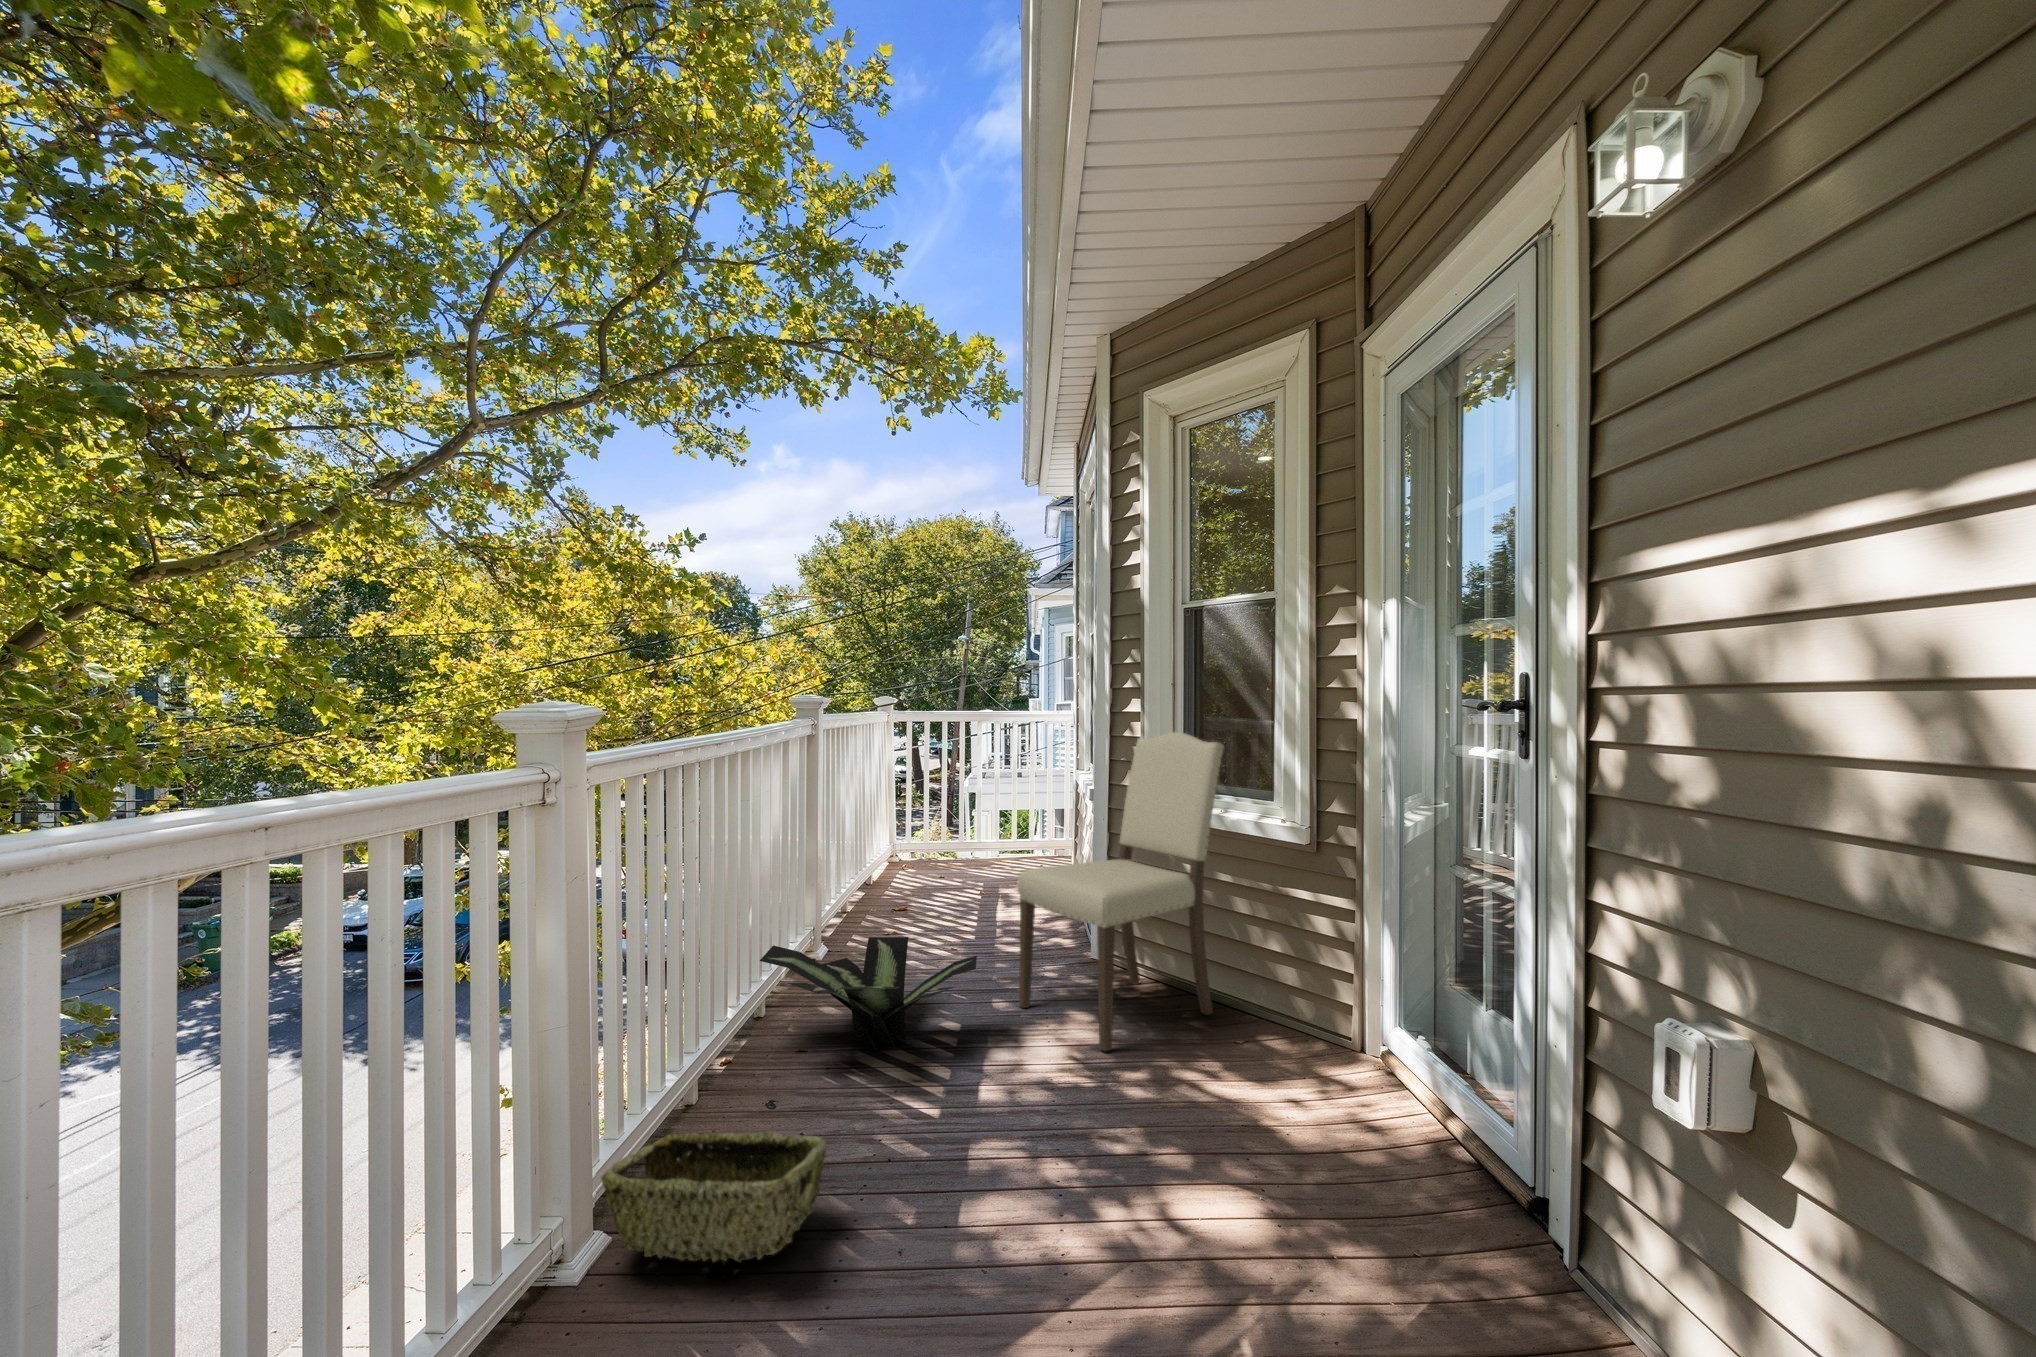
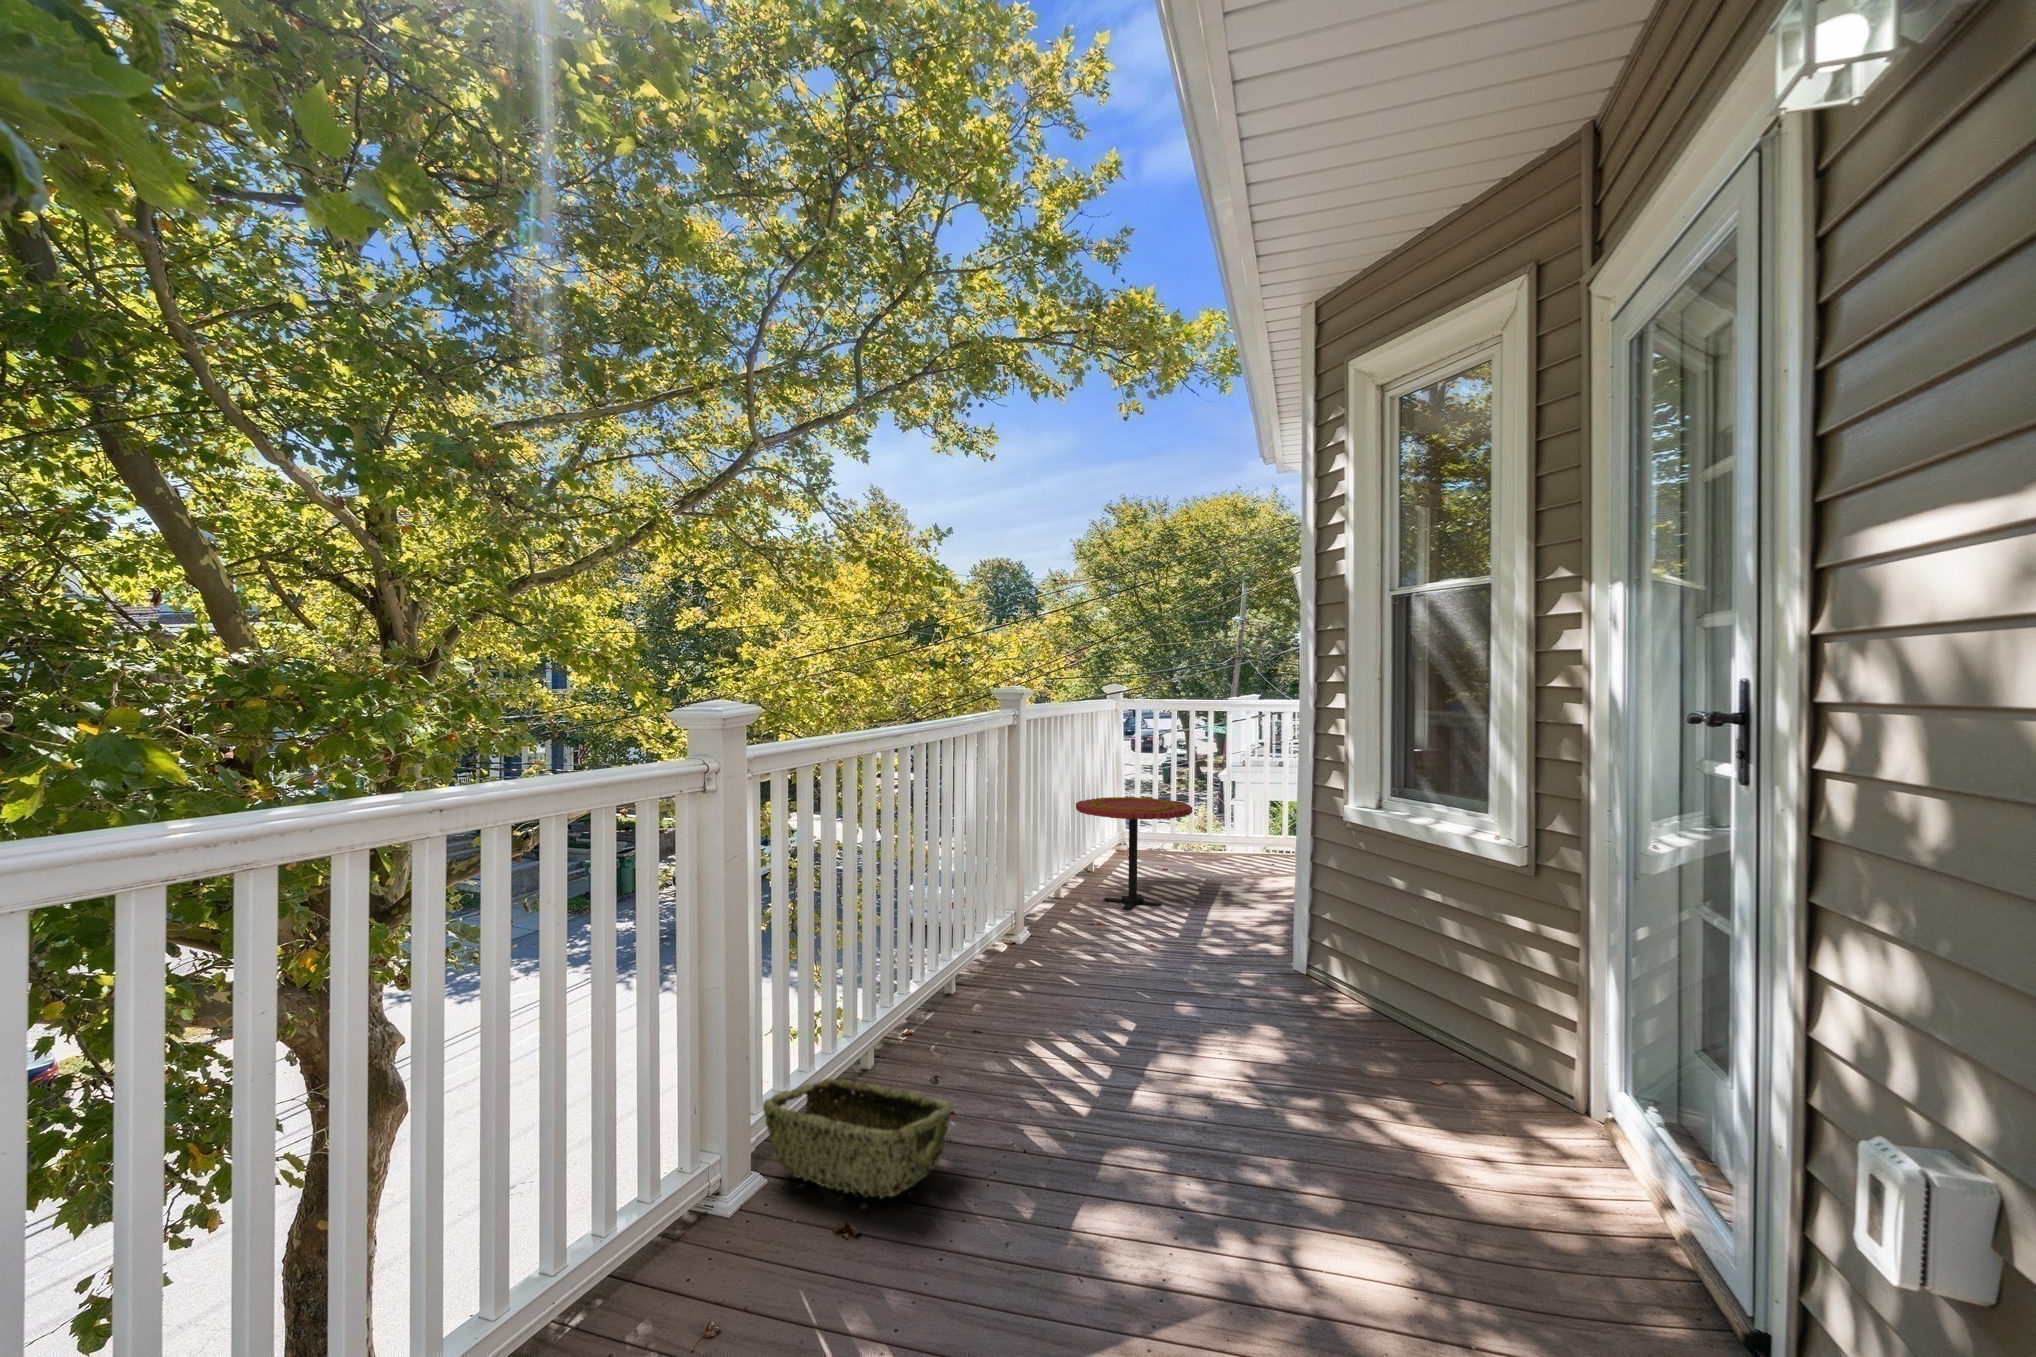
chair: present [1018,732,1224,1051] -> none [1198,733,1432,1068]
side table: none [862,805,977,916] -> present [1076,797,1192,910]
potted plant: present [760,937,977,1050] -> none [940,923,1149,1035]

